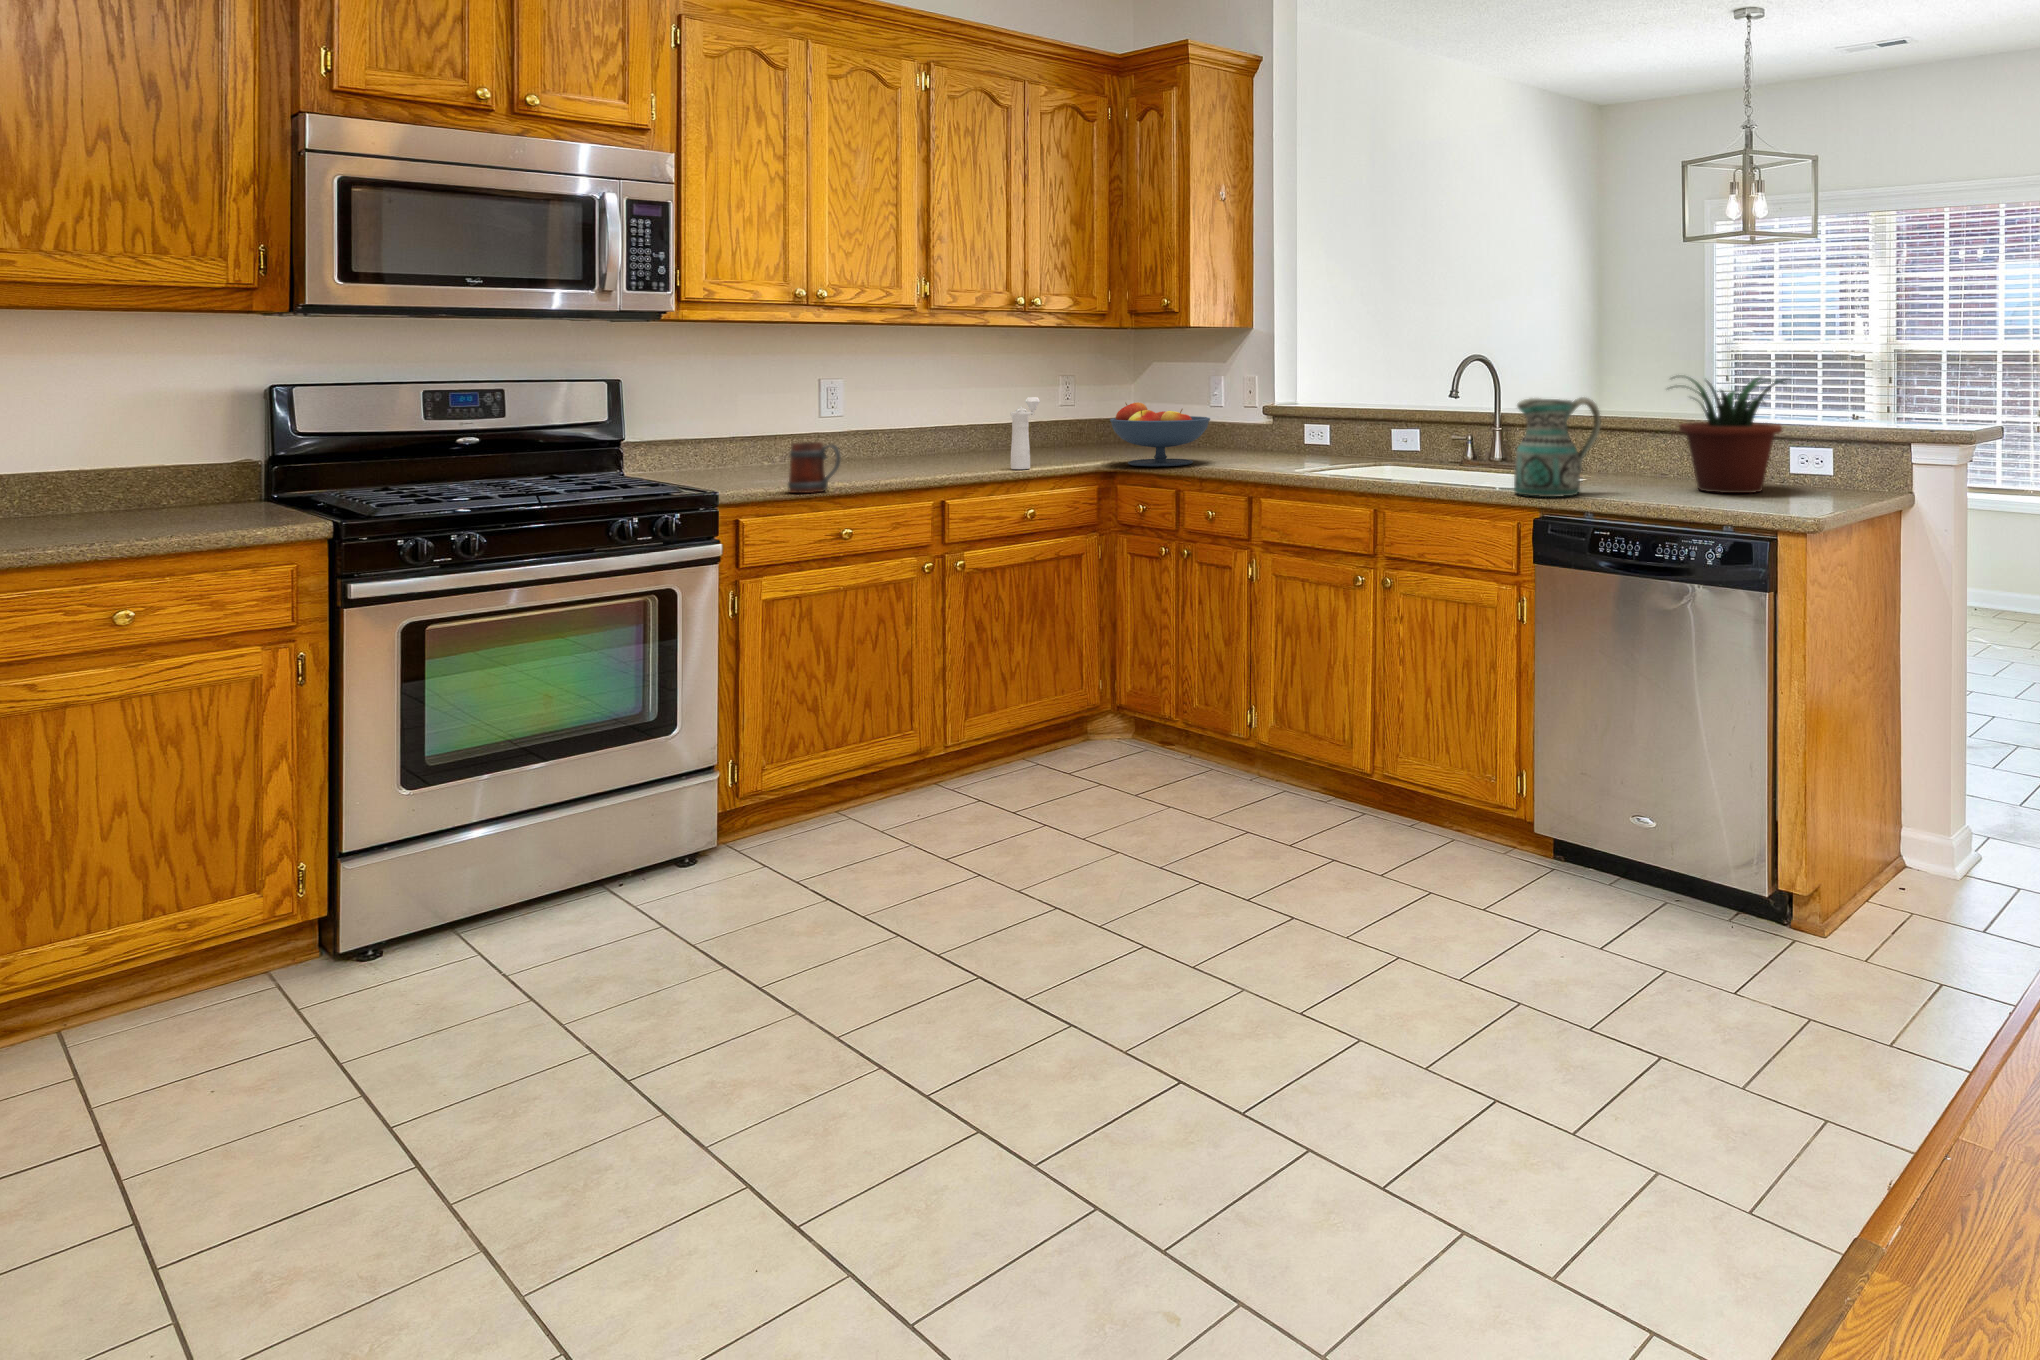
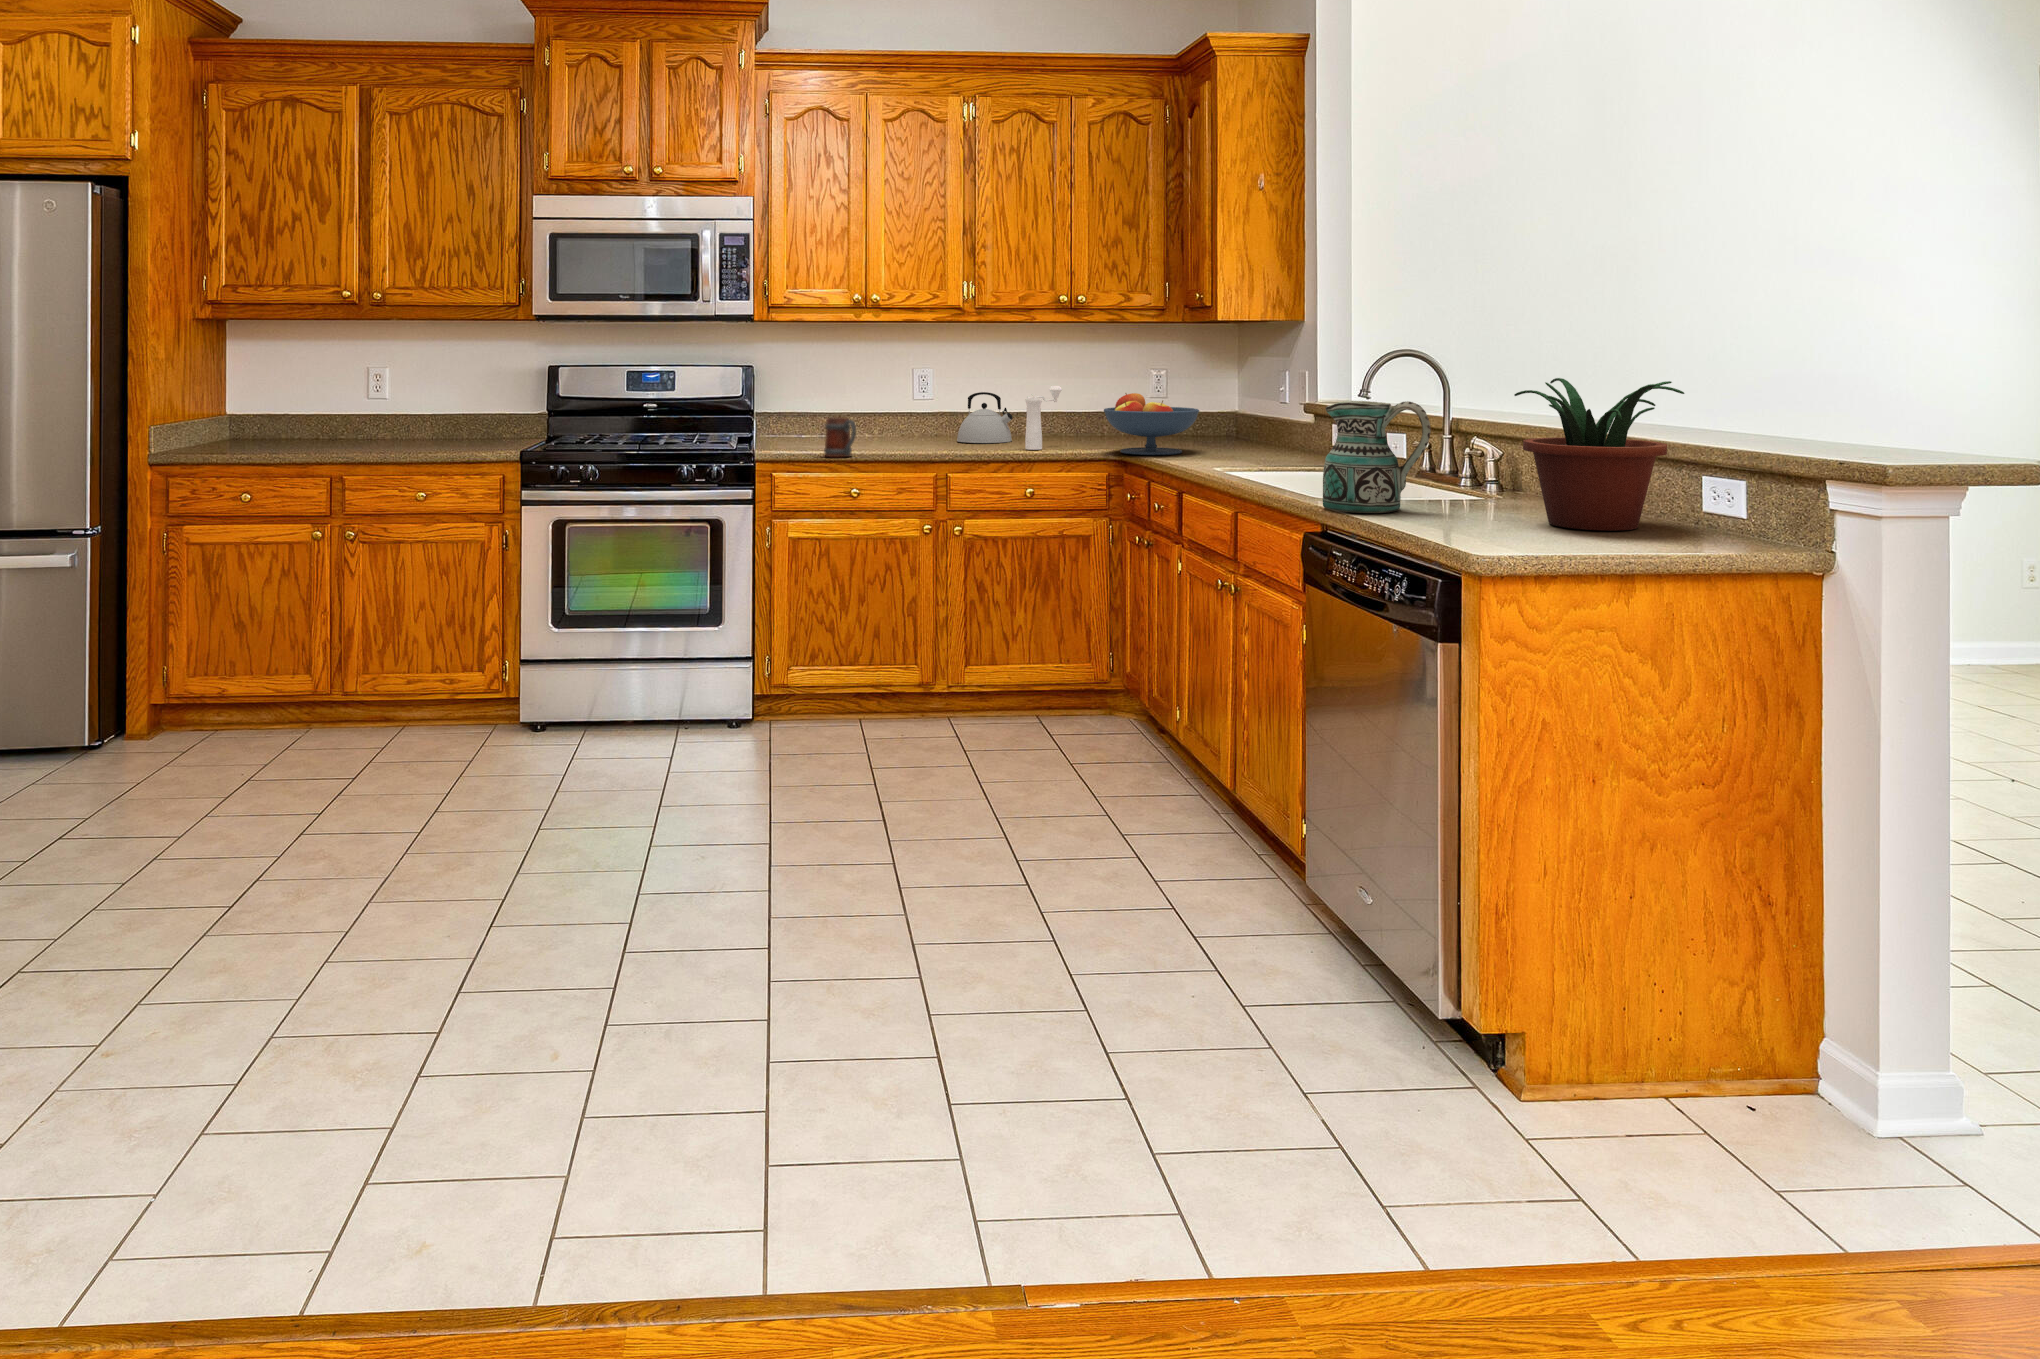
kettle: none [884,407,956,467] -> present [957,392,1013,443]

